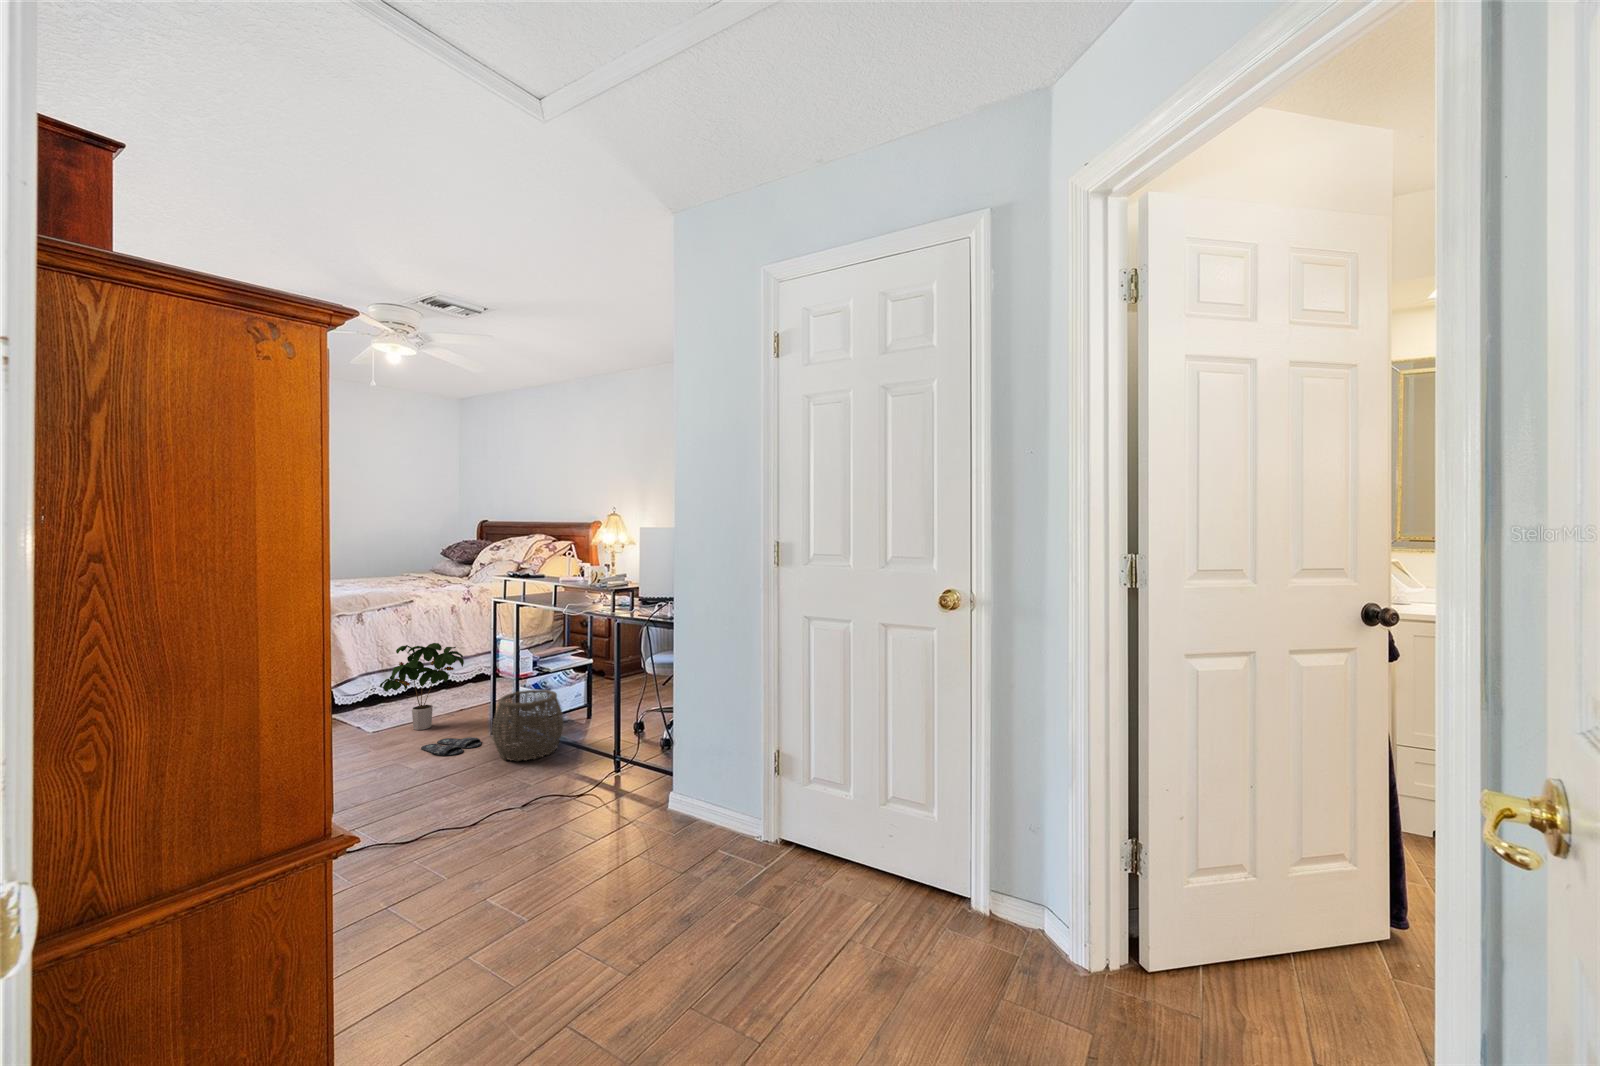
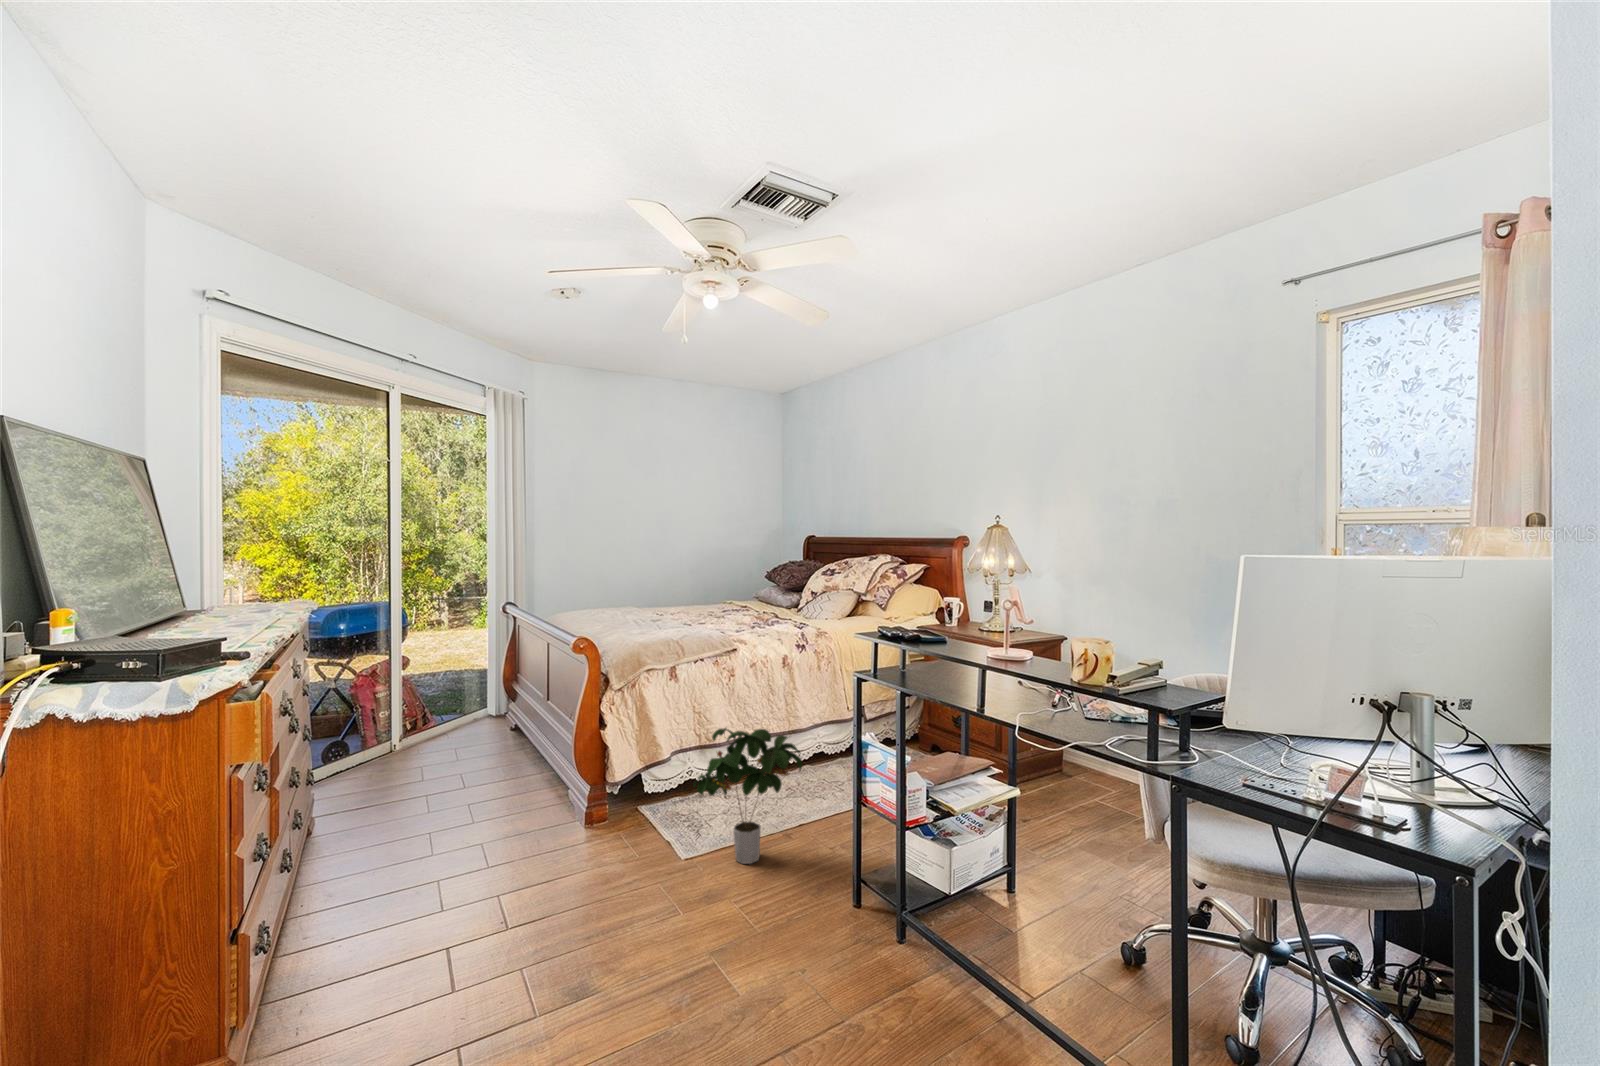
woven basket: present [492,689,563,761] -> none [856,852,986,1018]
slippers: present [421,737,481,756] -> none [745,898,834,954]

